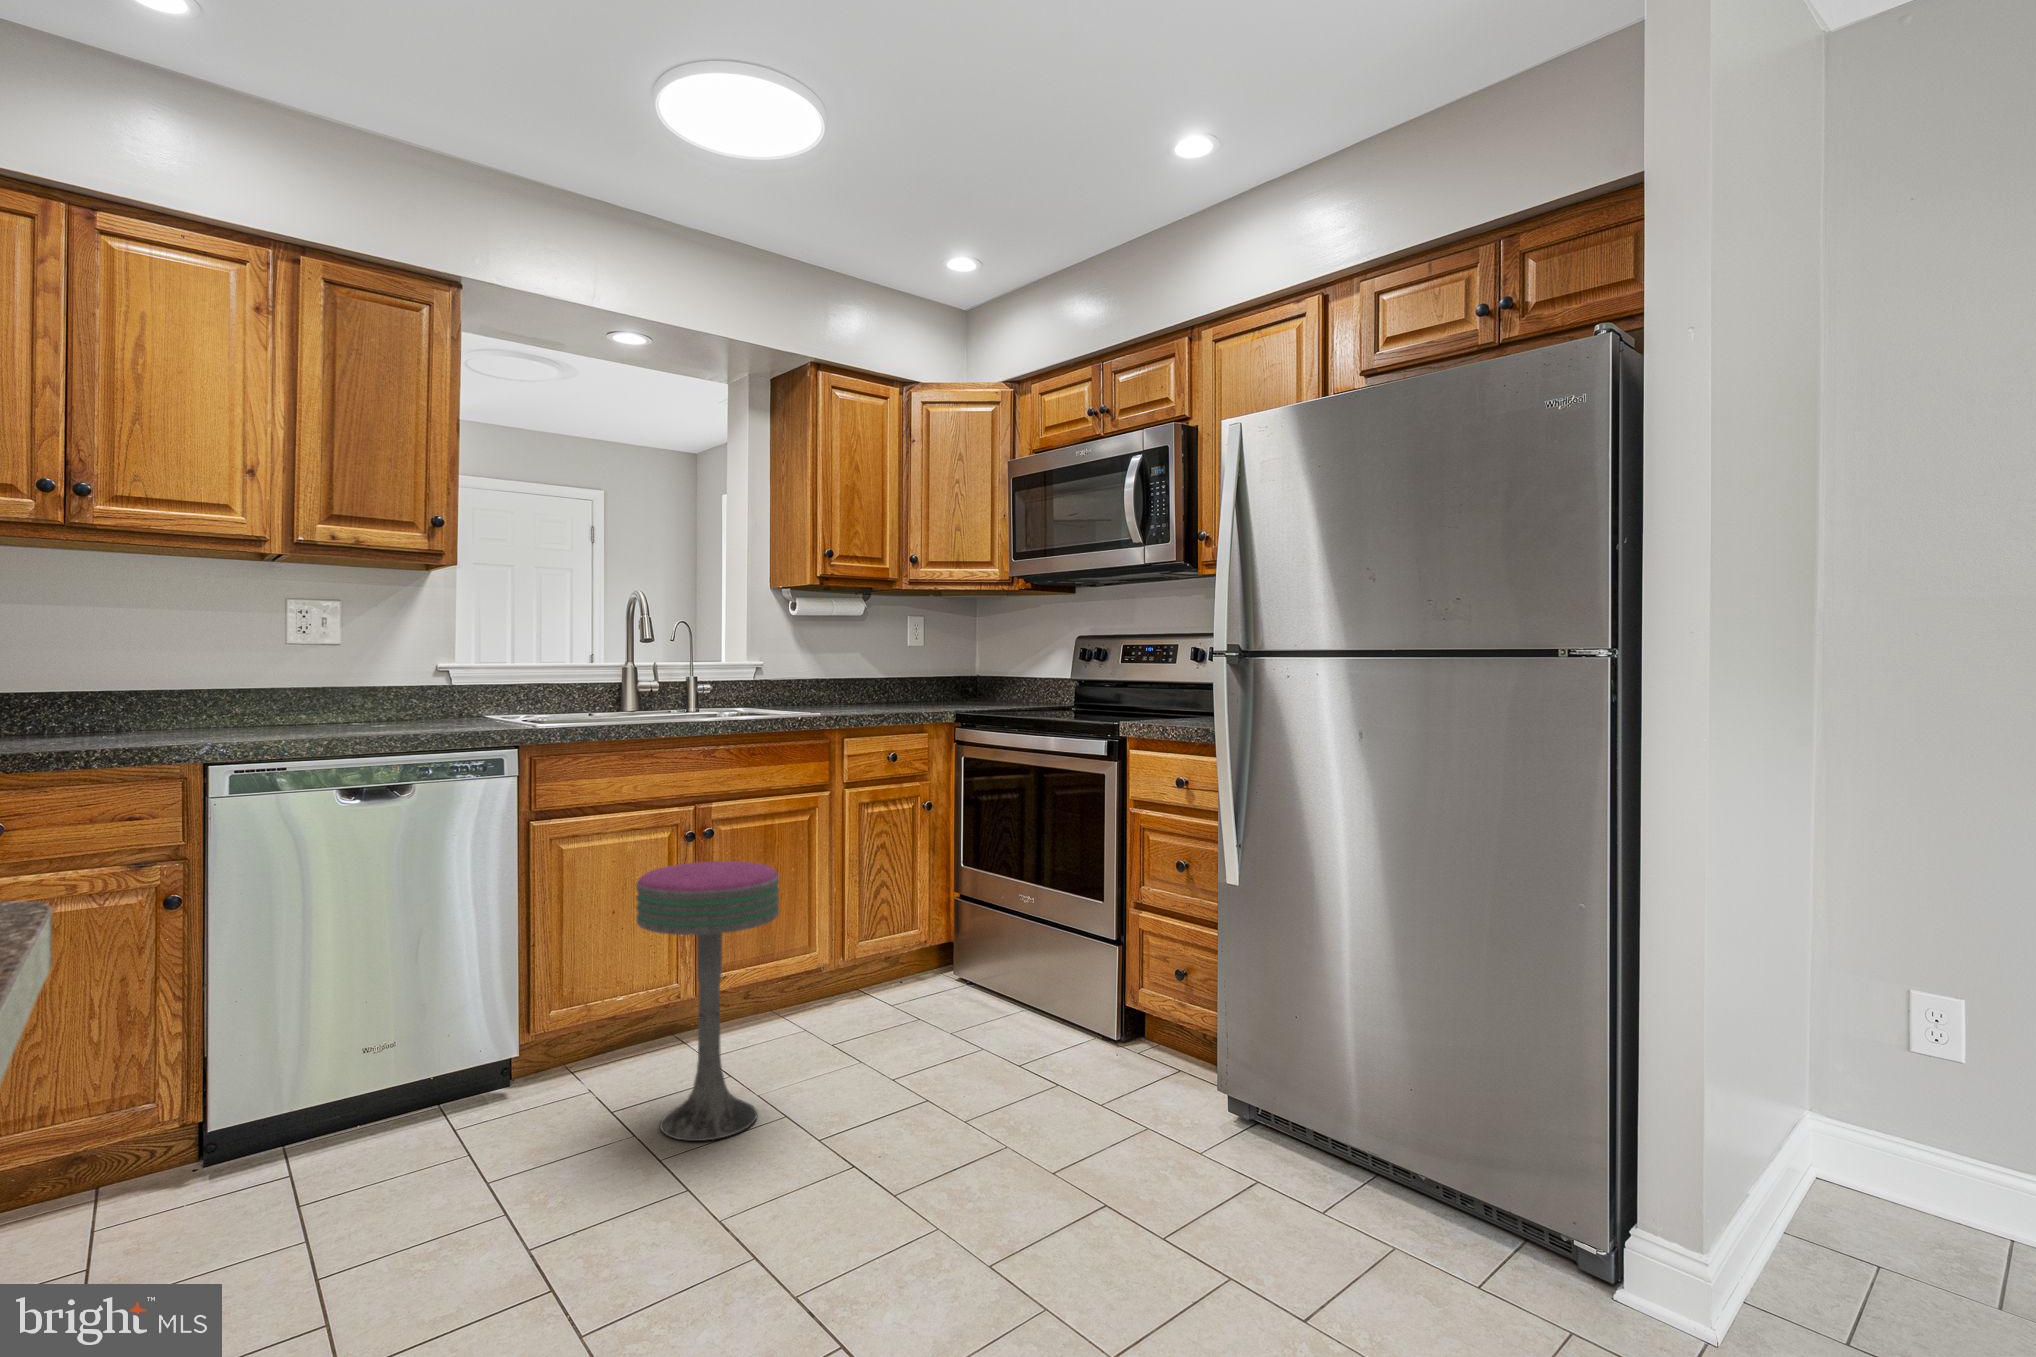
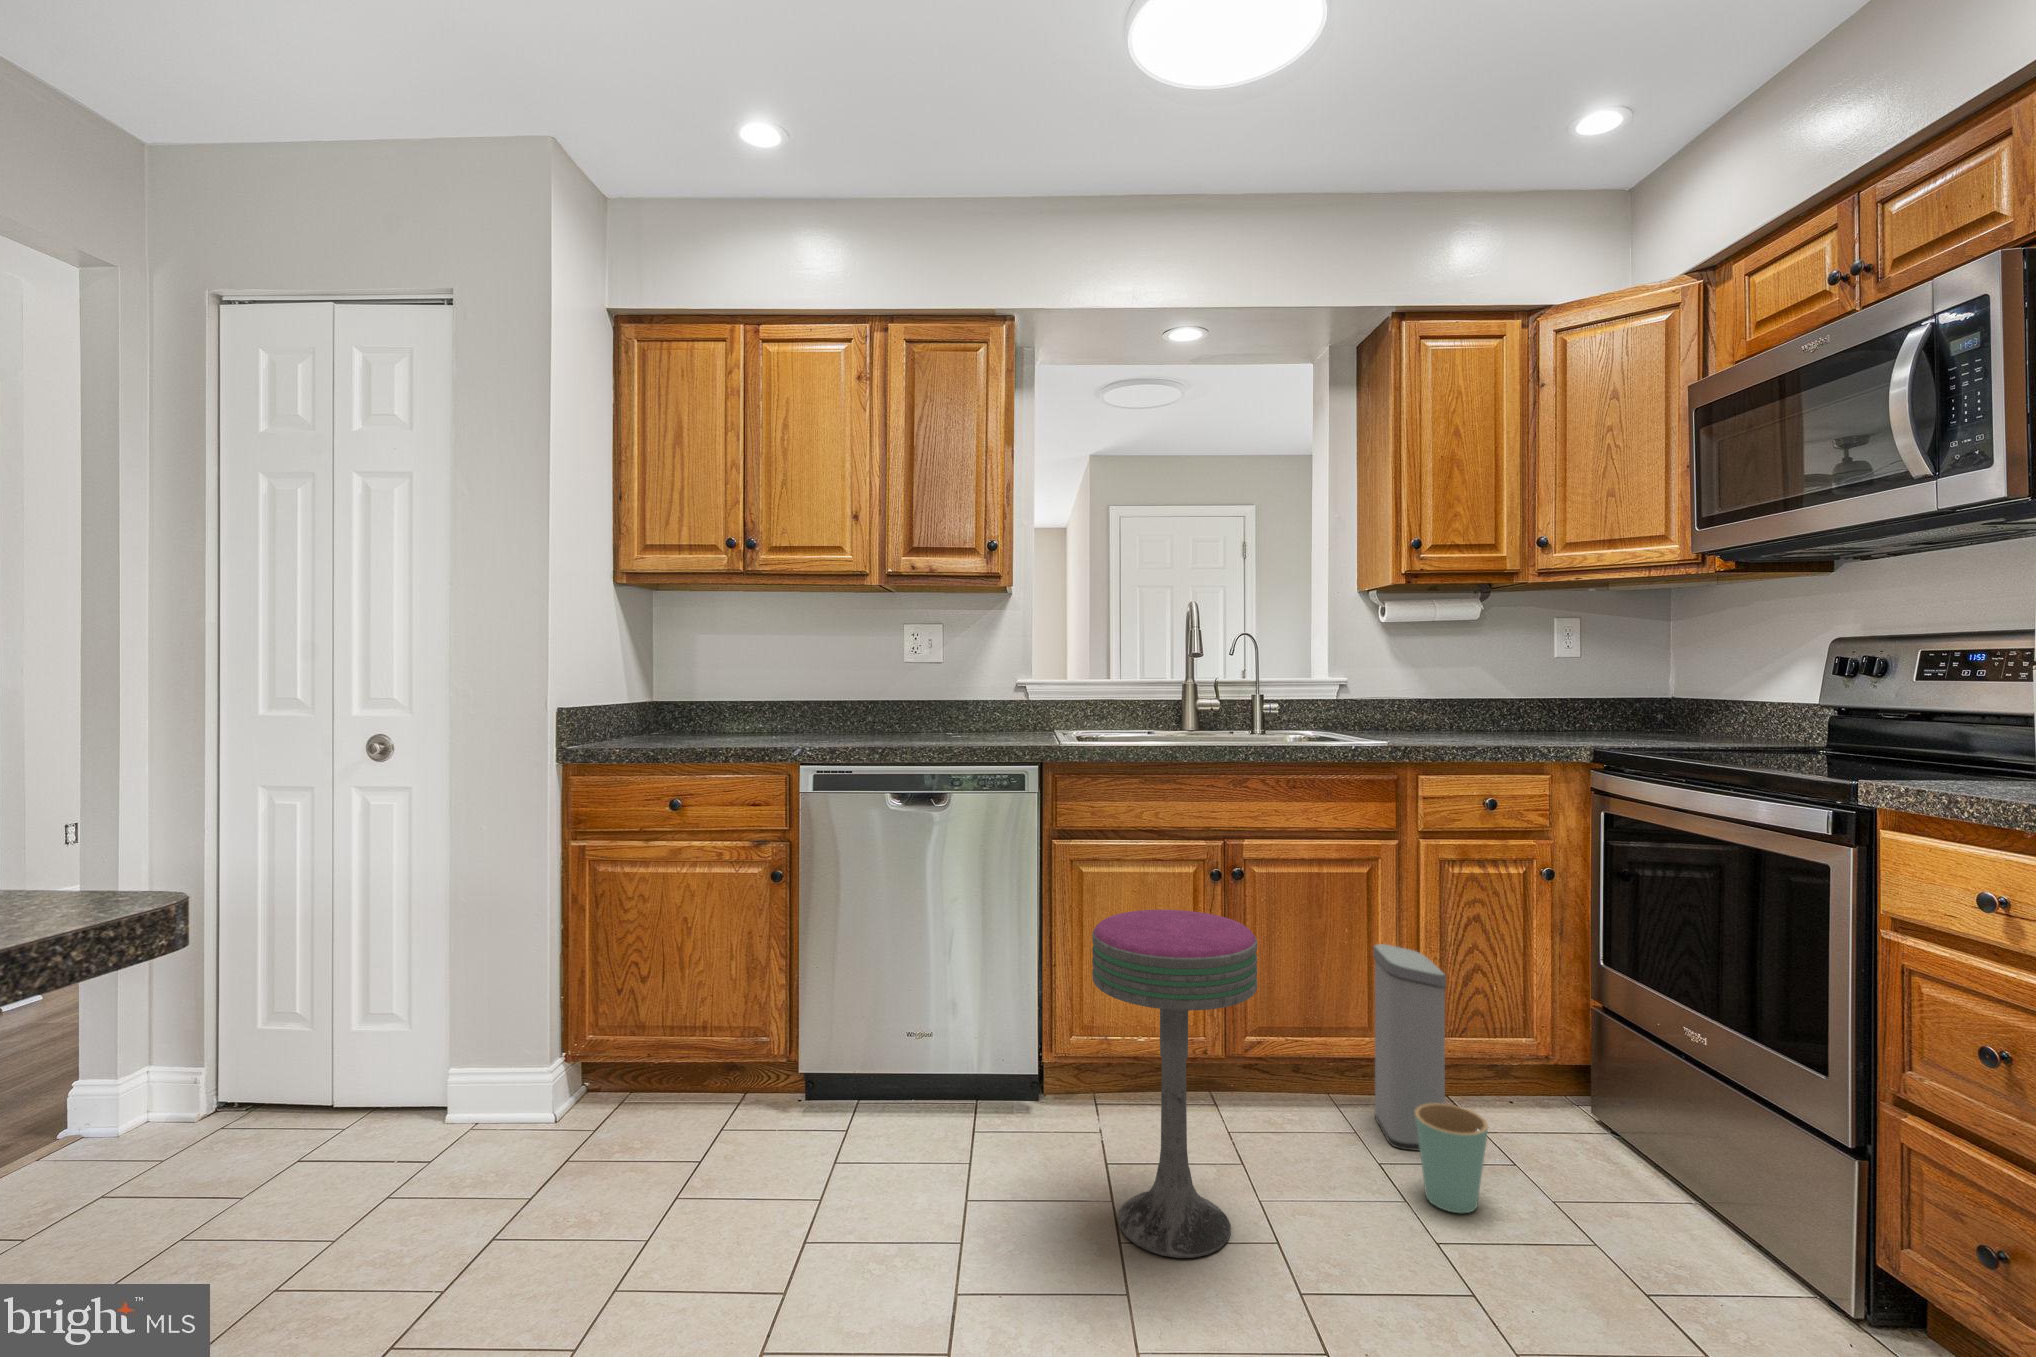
trash can: none [817,878,918,1055] -> present [1373,944,1488,1213]

